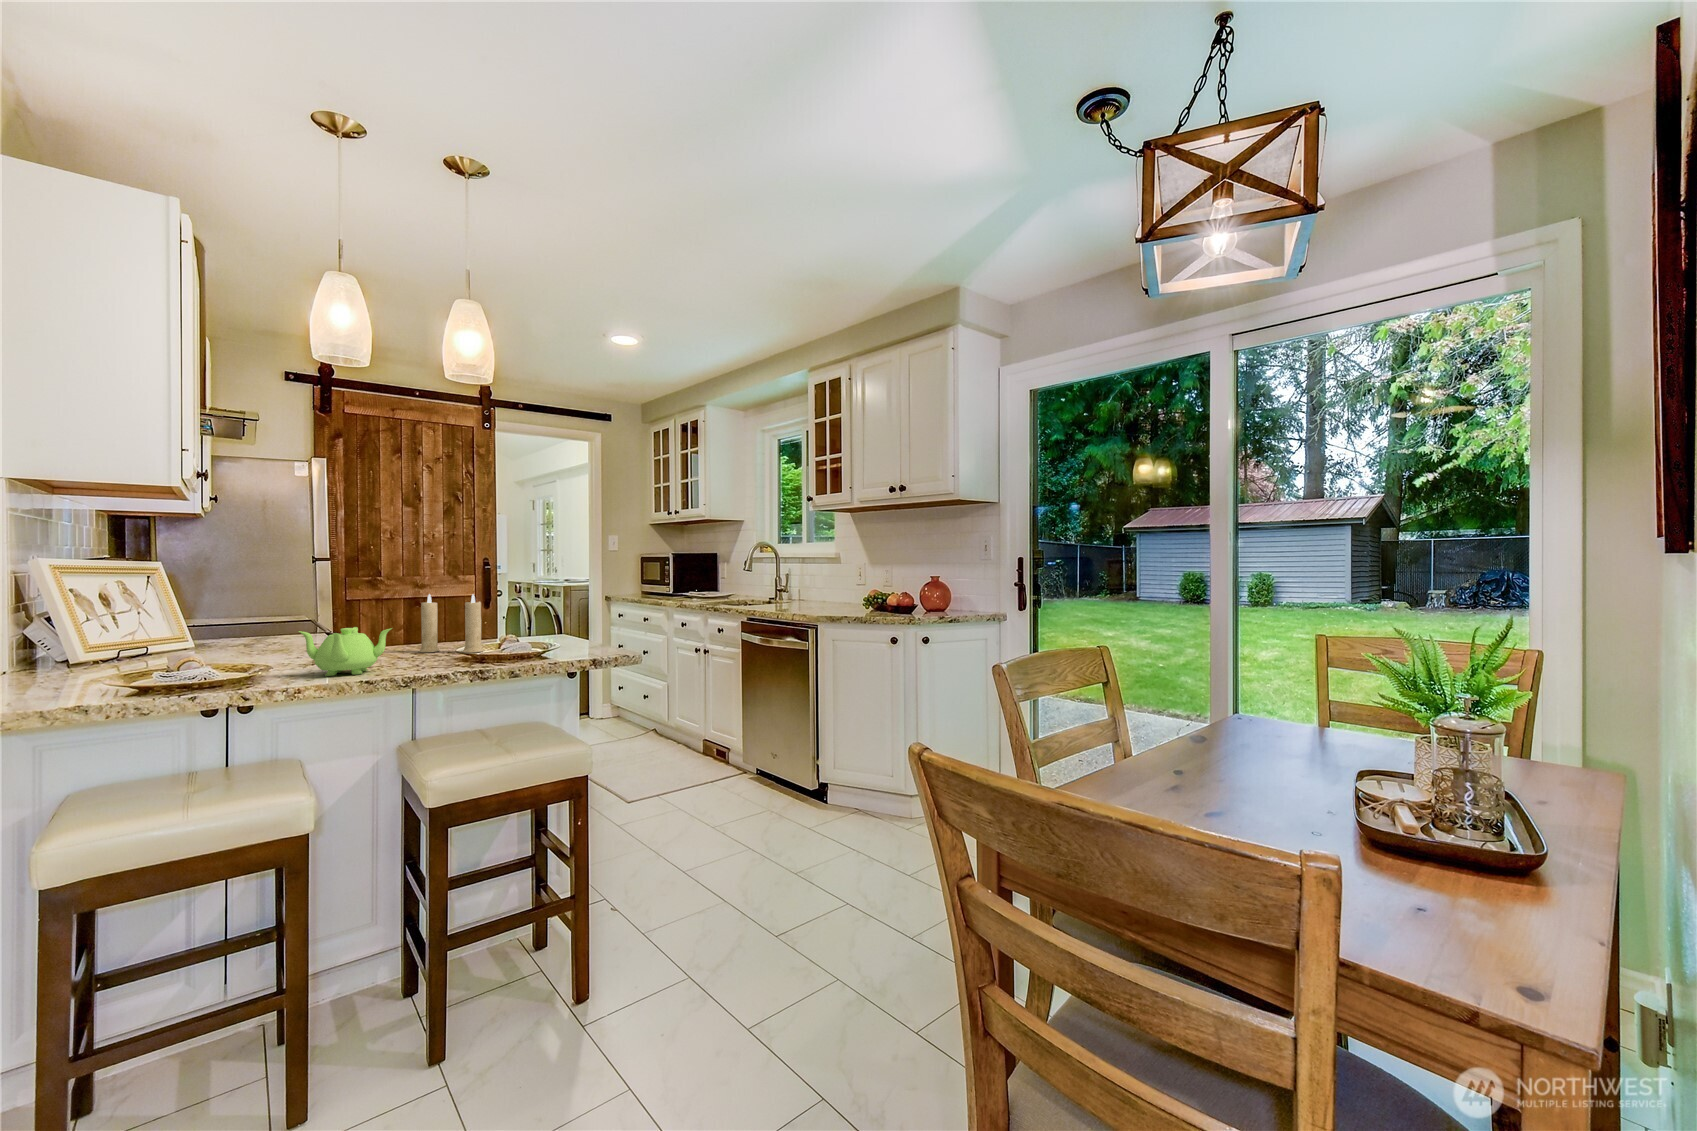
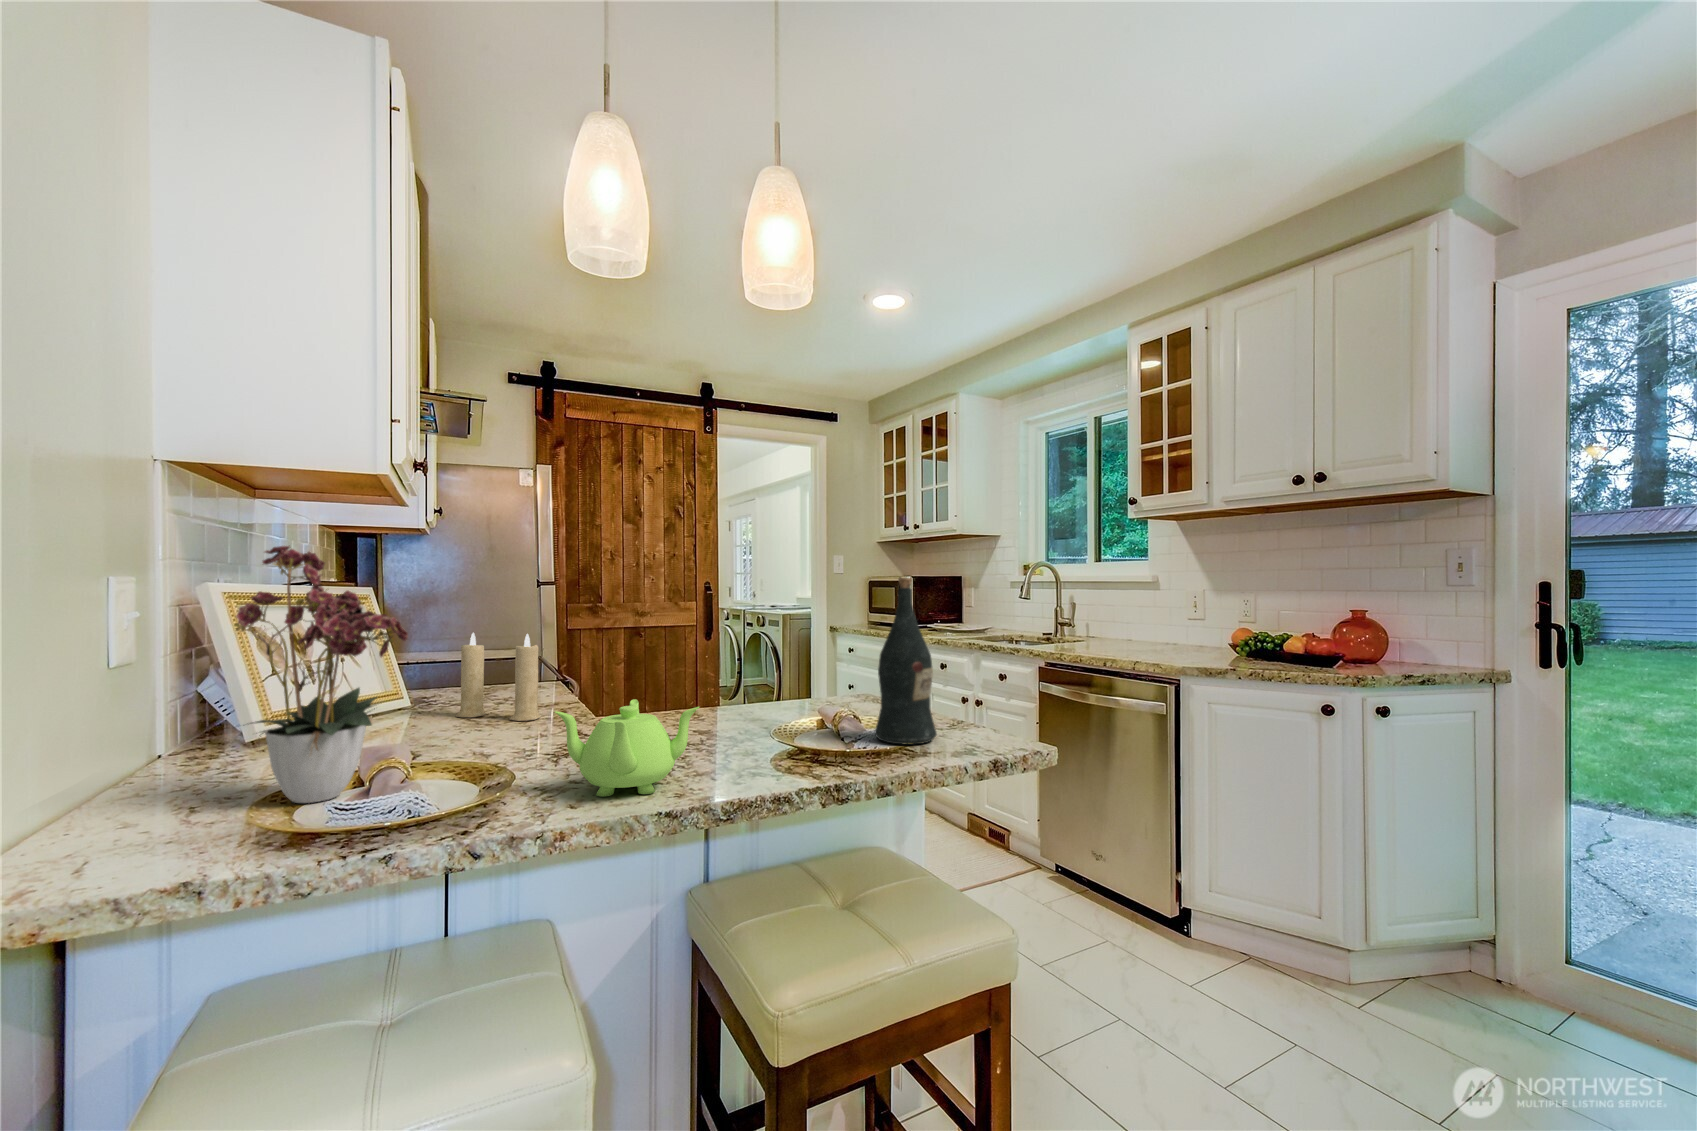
flower arrangement: none [72,530,209,684] -> present [235,546,408,803]
wine bottle: none [530,556,571,655] -> present [875,578,937,744]
candle: present [418,594,483,653] -> present [456,633,541,721]

